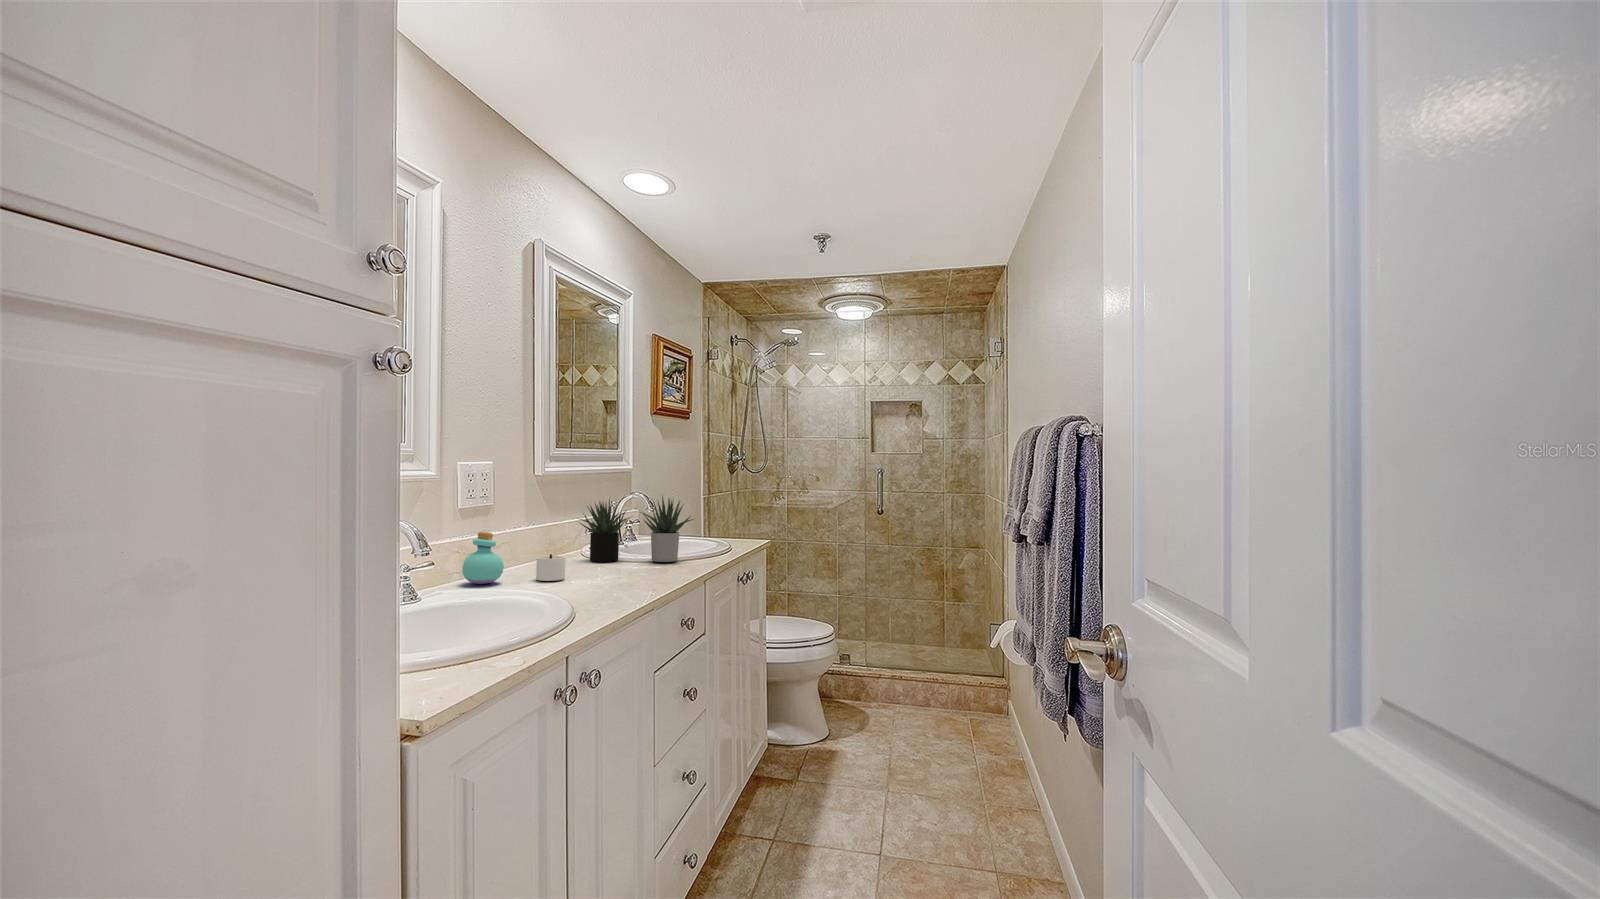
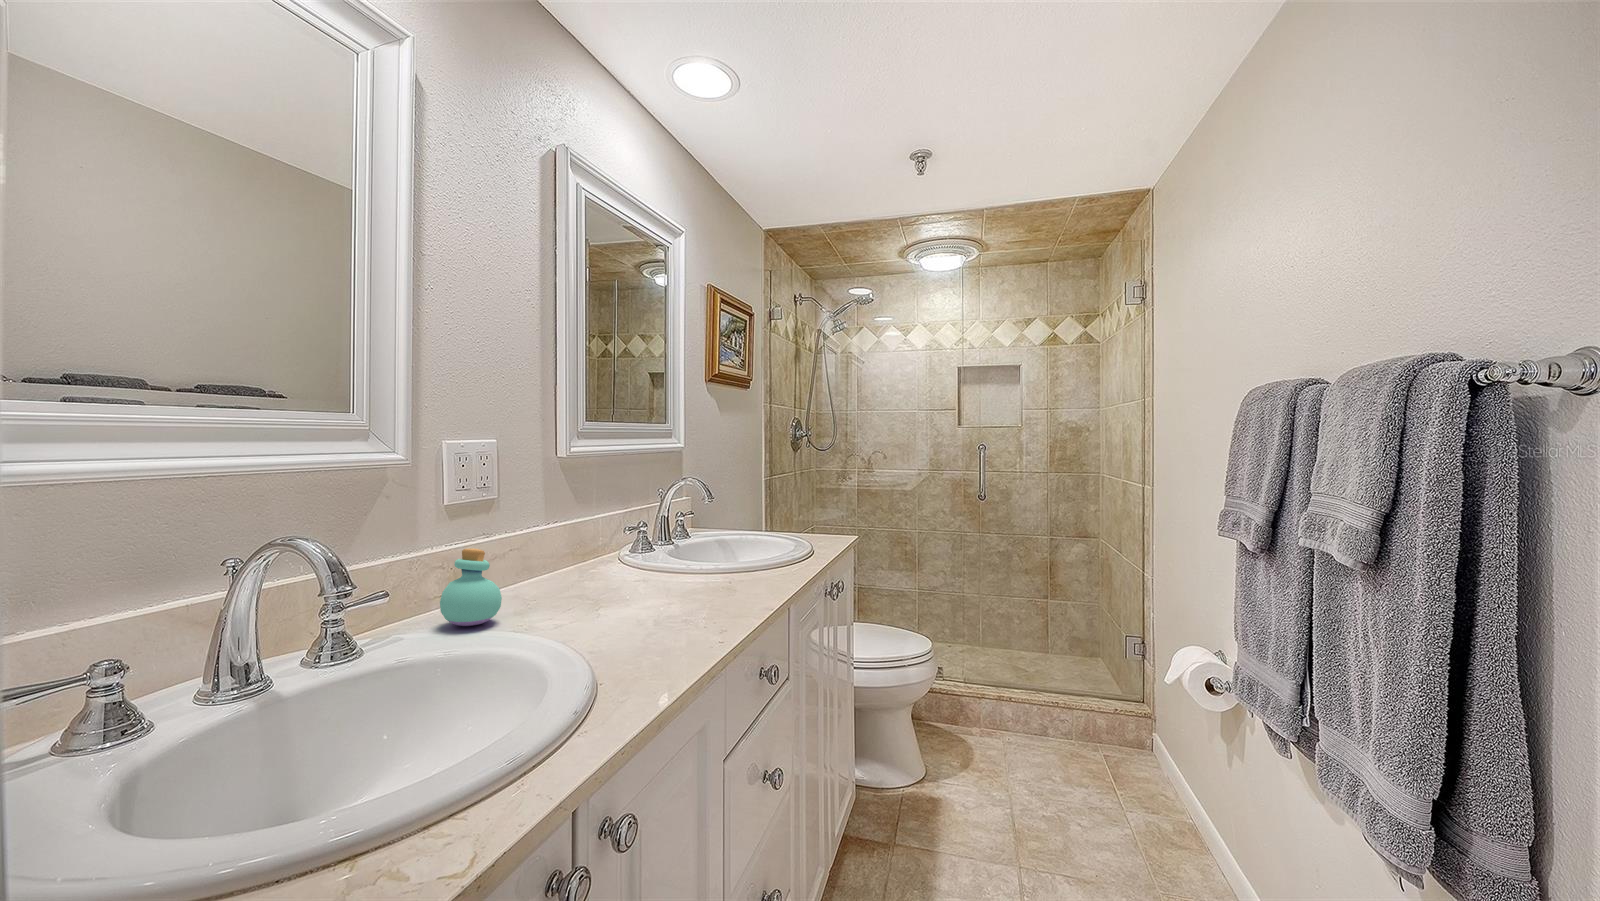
succulent plant: present [580,496,693,562] -> none [611,485,773,579]
candle: present [536,554,565,581] -> none [550,578,609,618]

